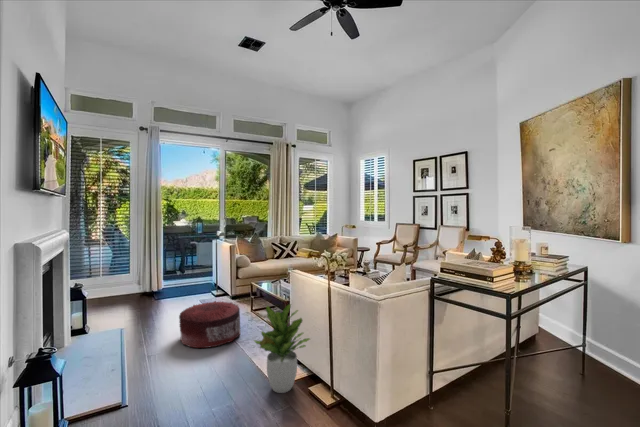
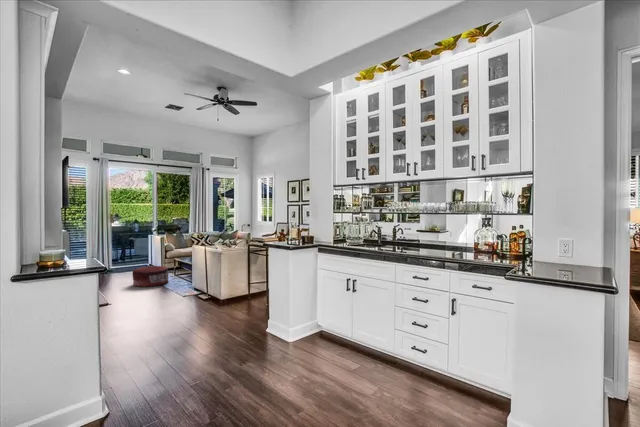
potted plant: present [255,304,310,393] -> none [176,255,203,294]

